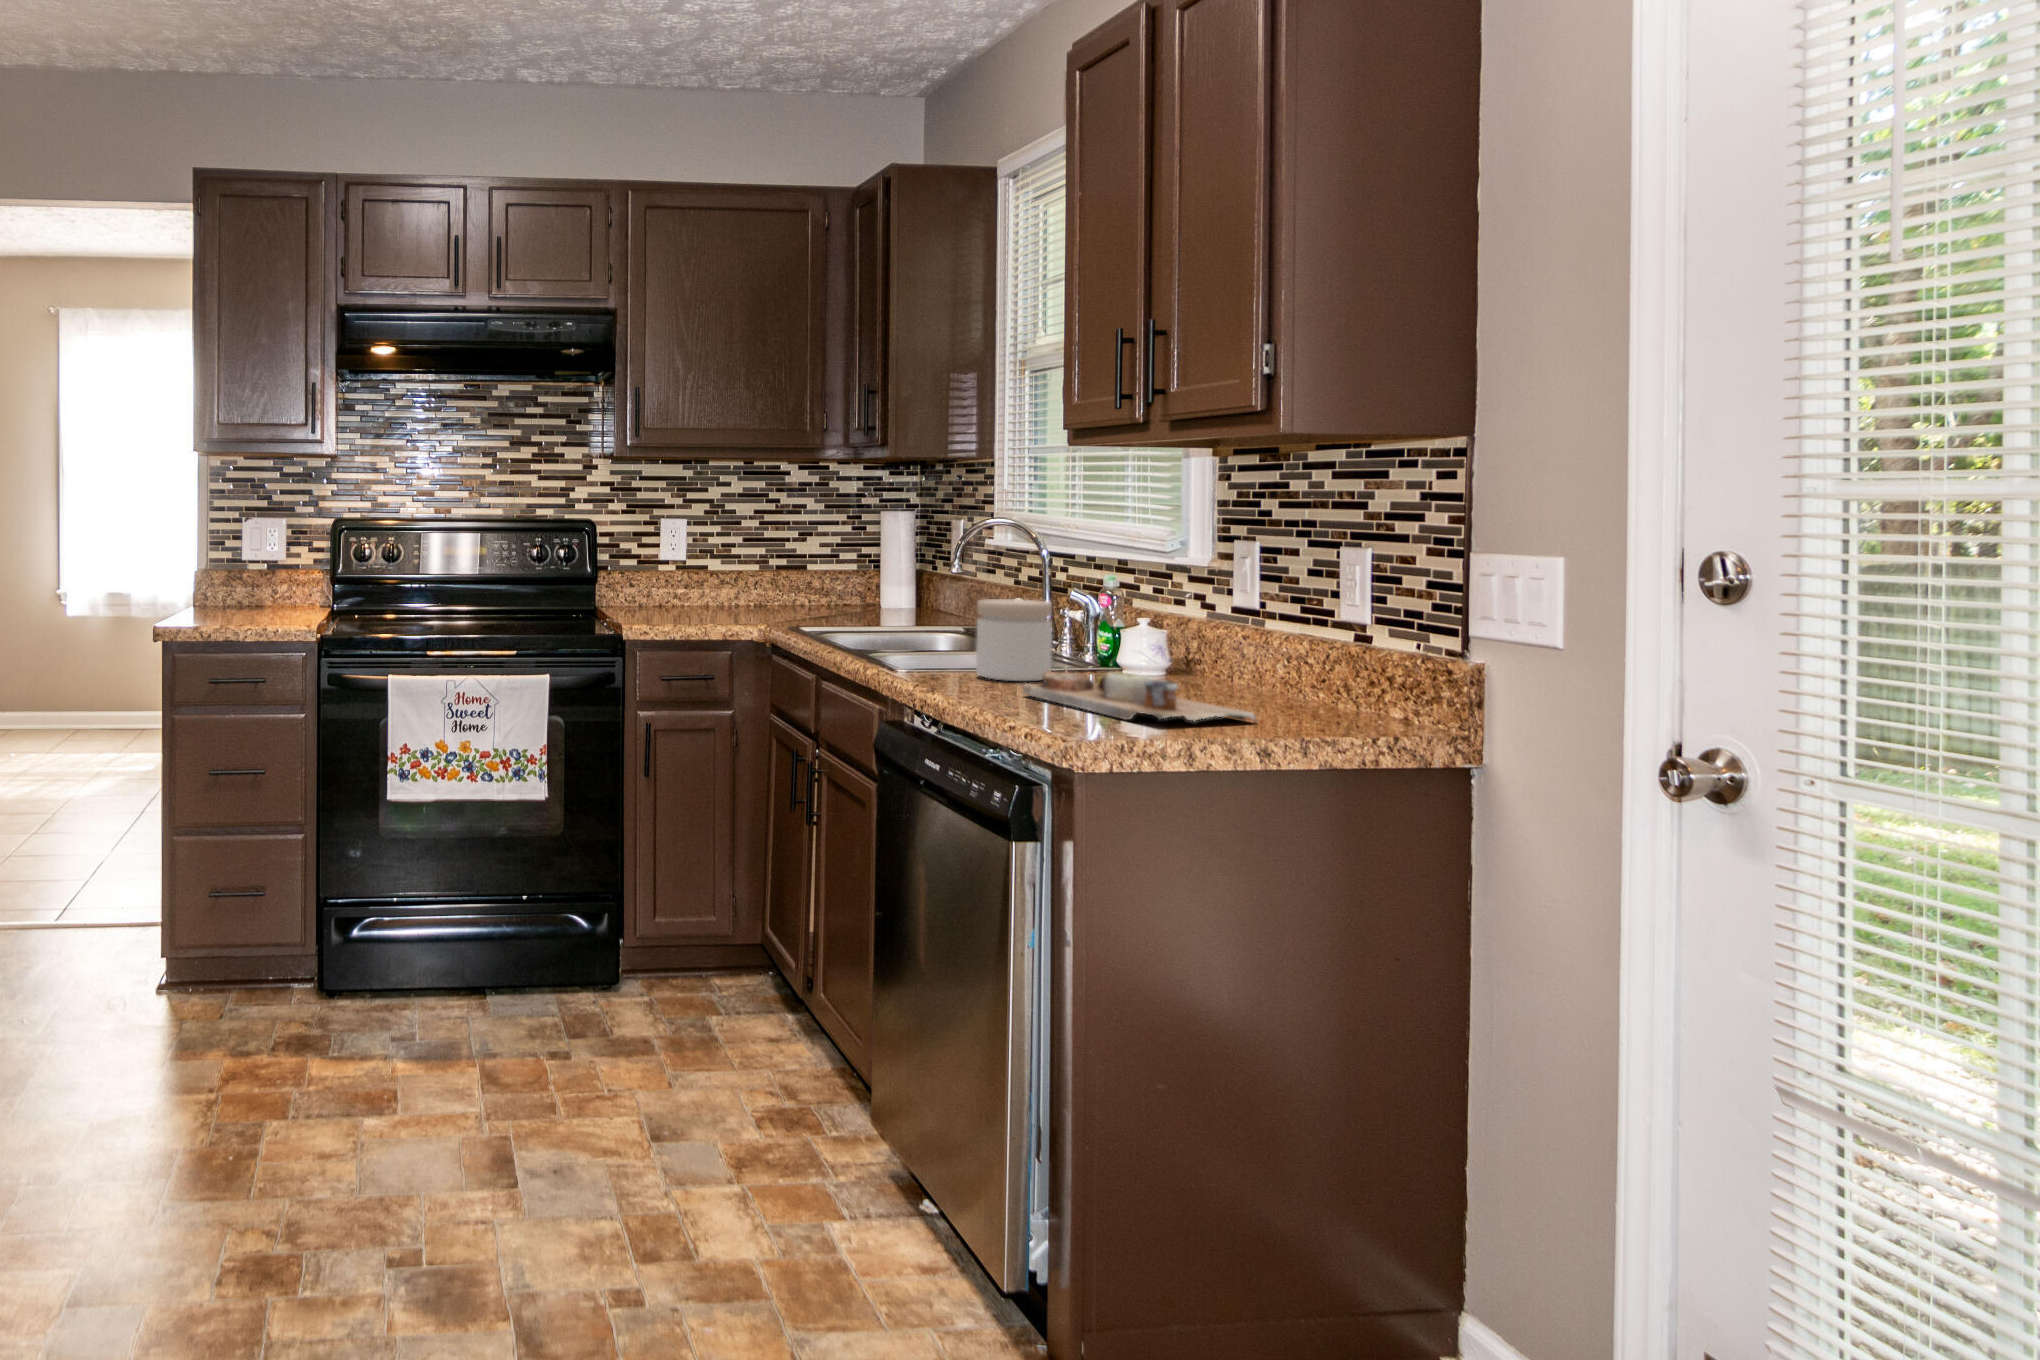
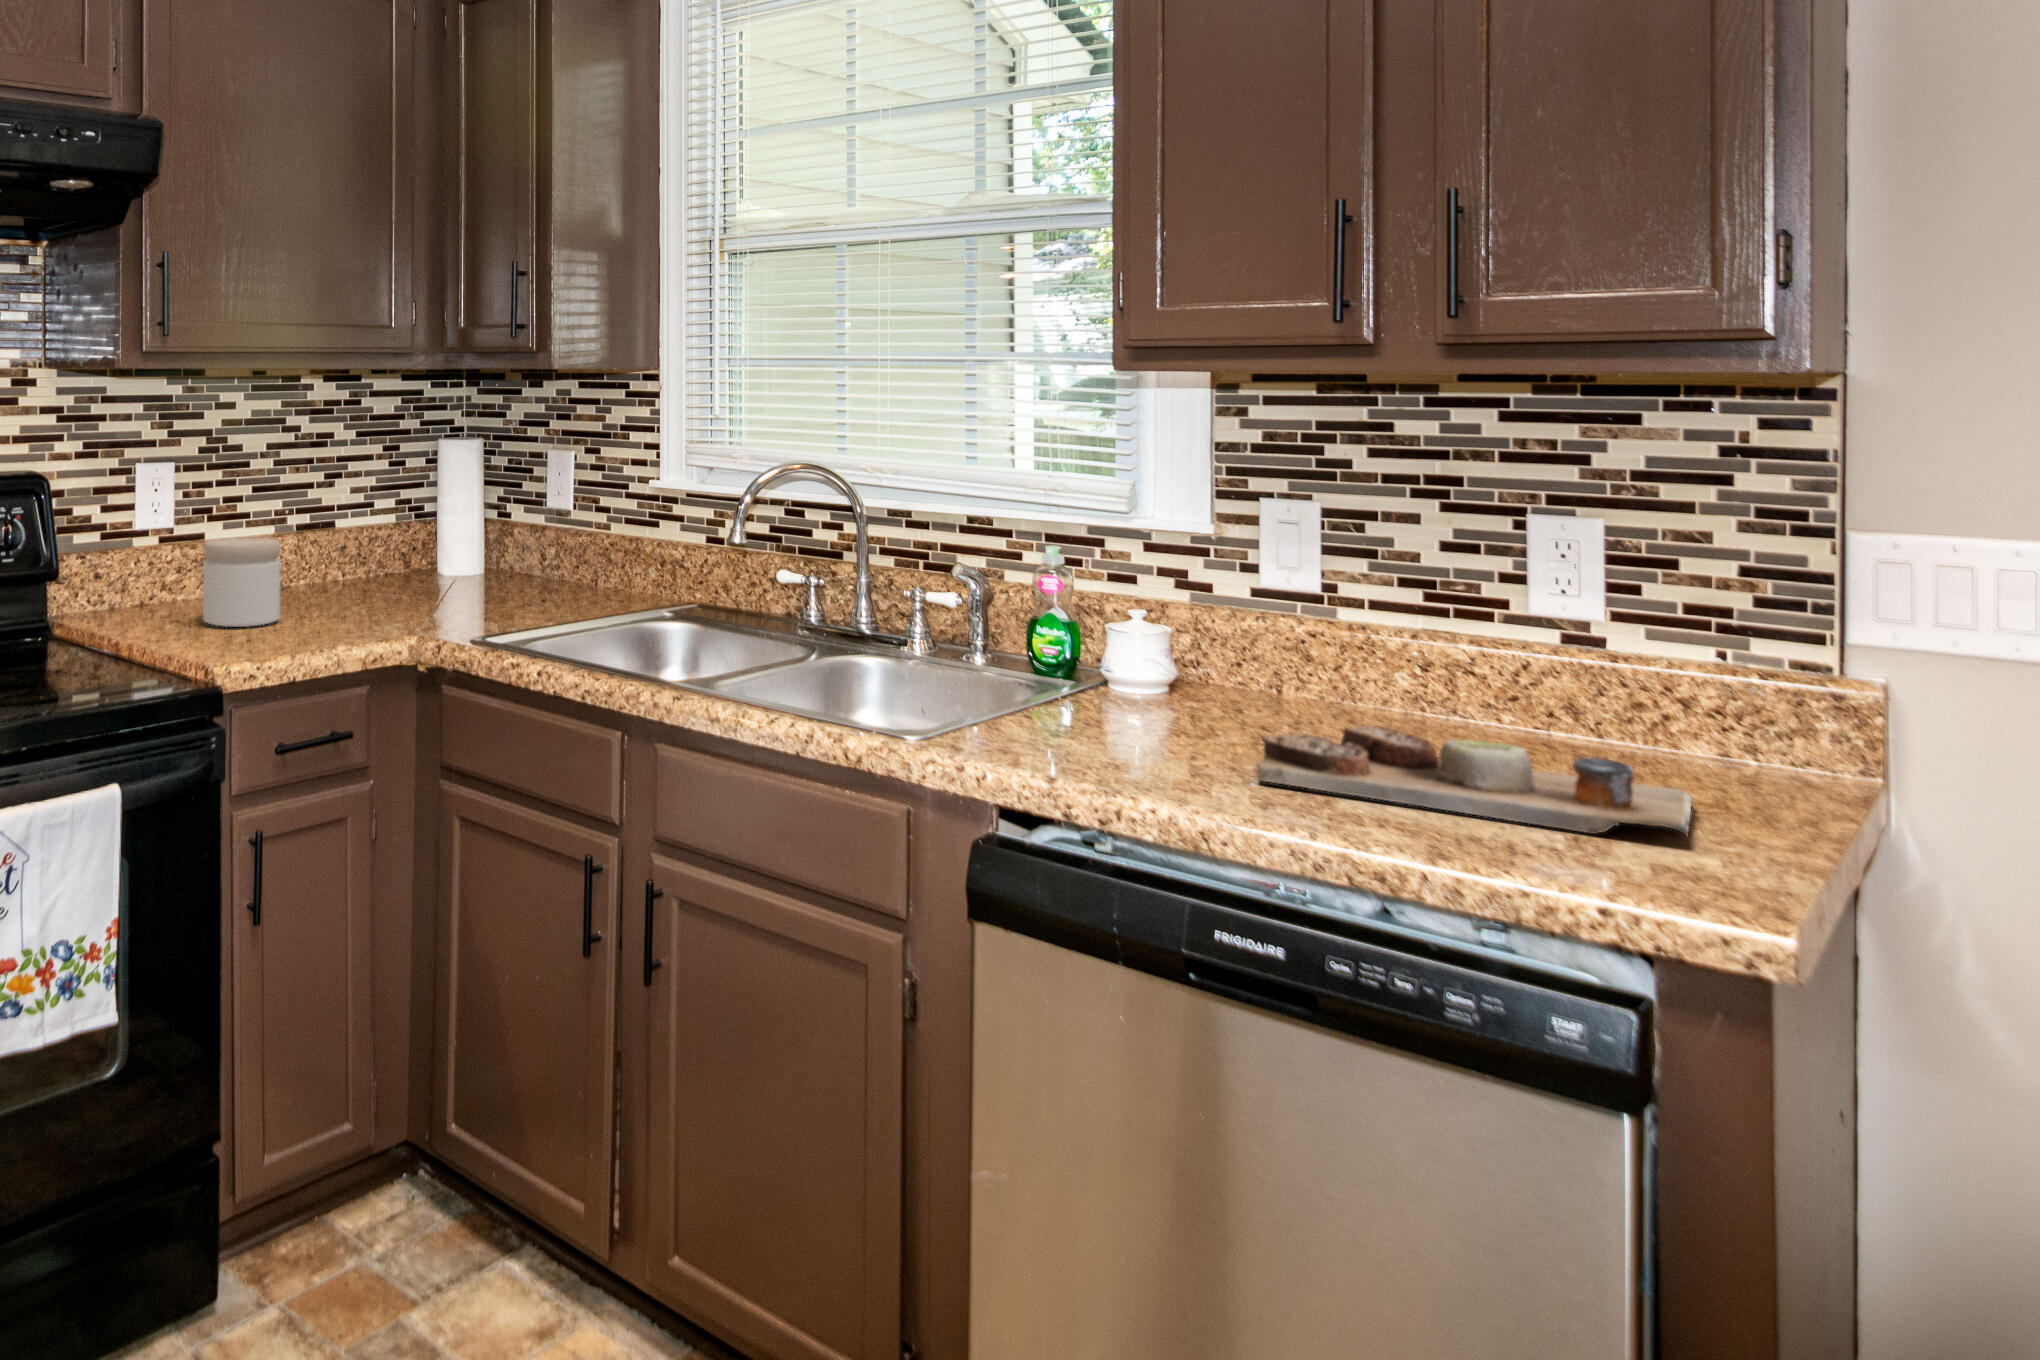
jar: present [976,599,1052,681] -> present [203,537,280,627]

